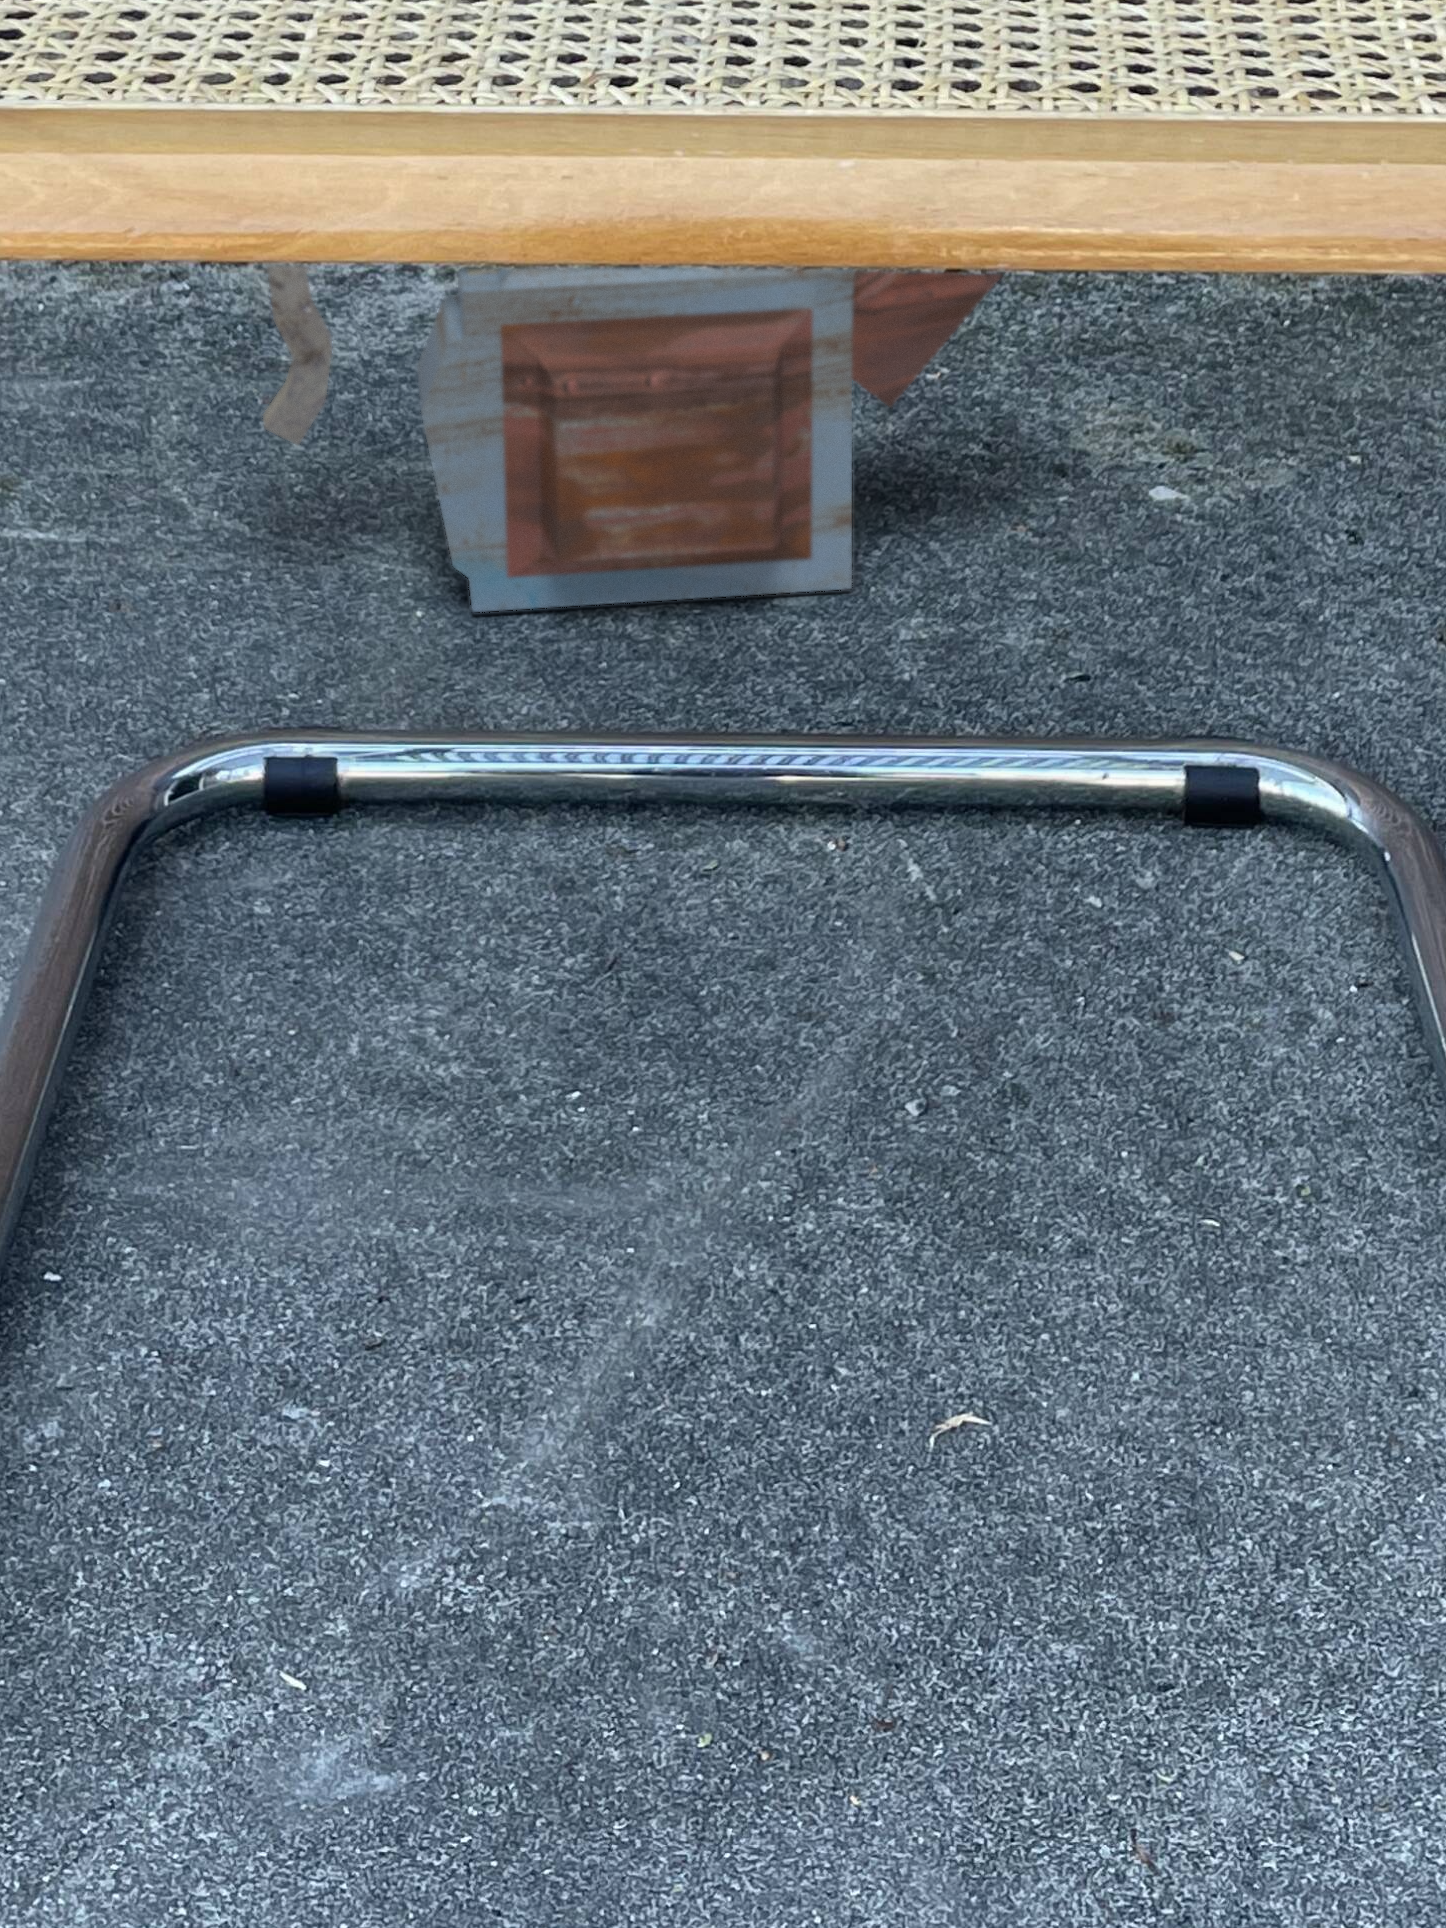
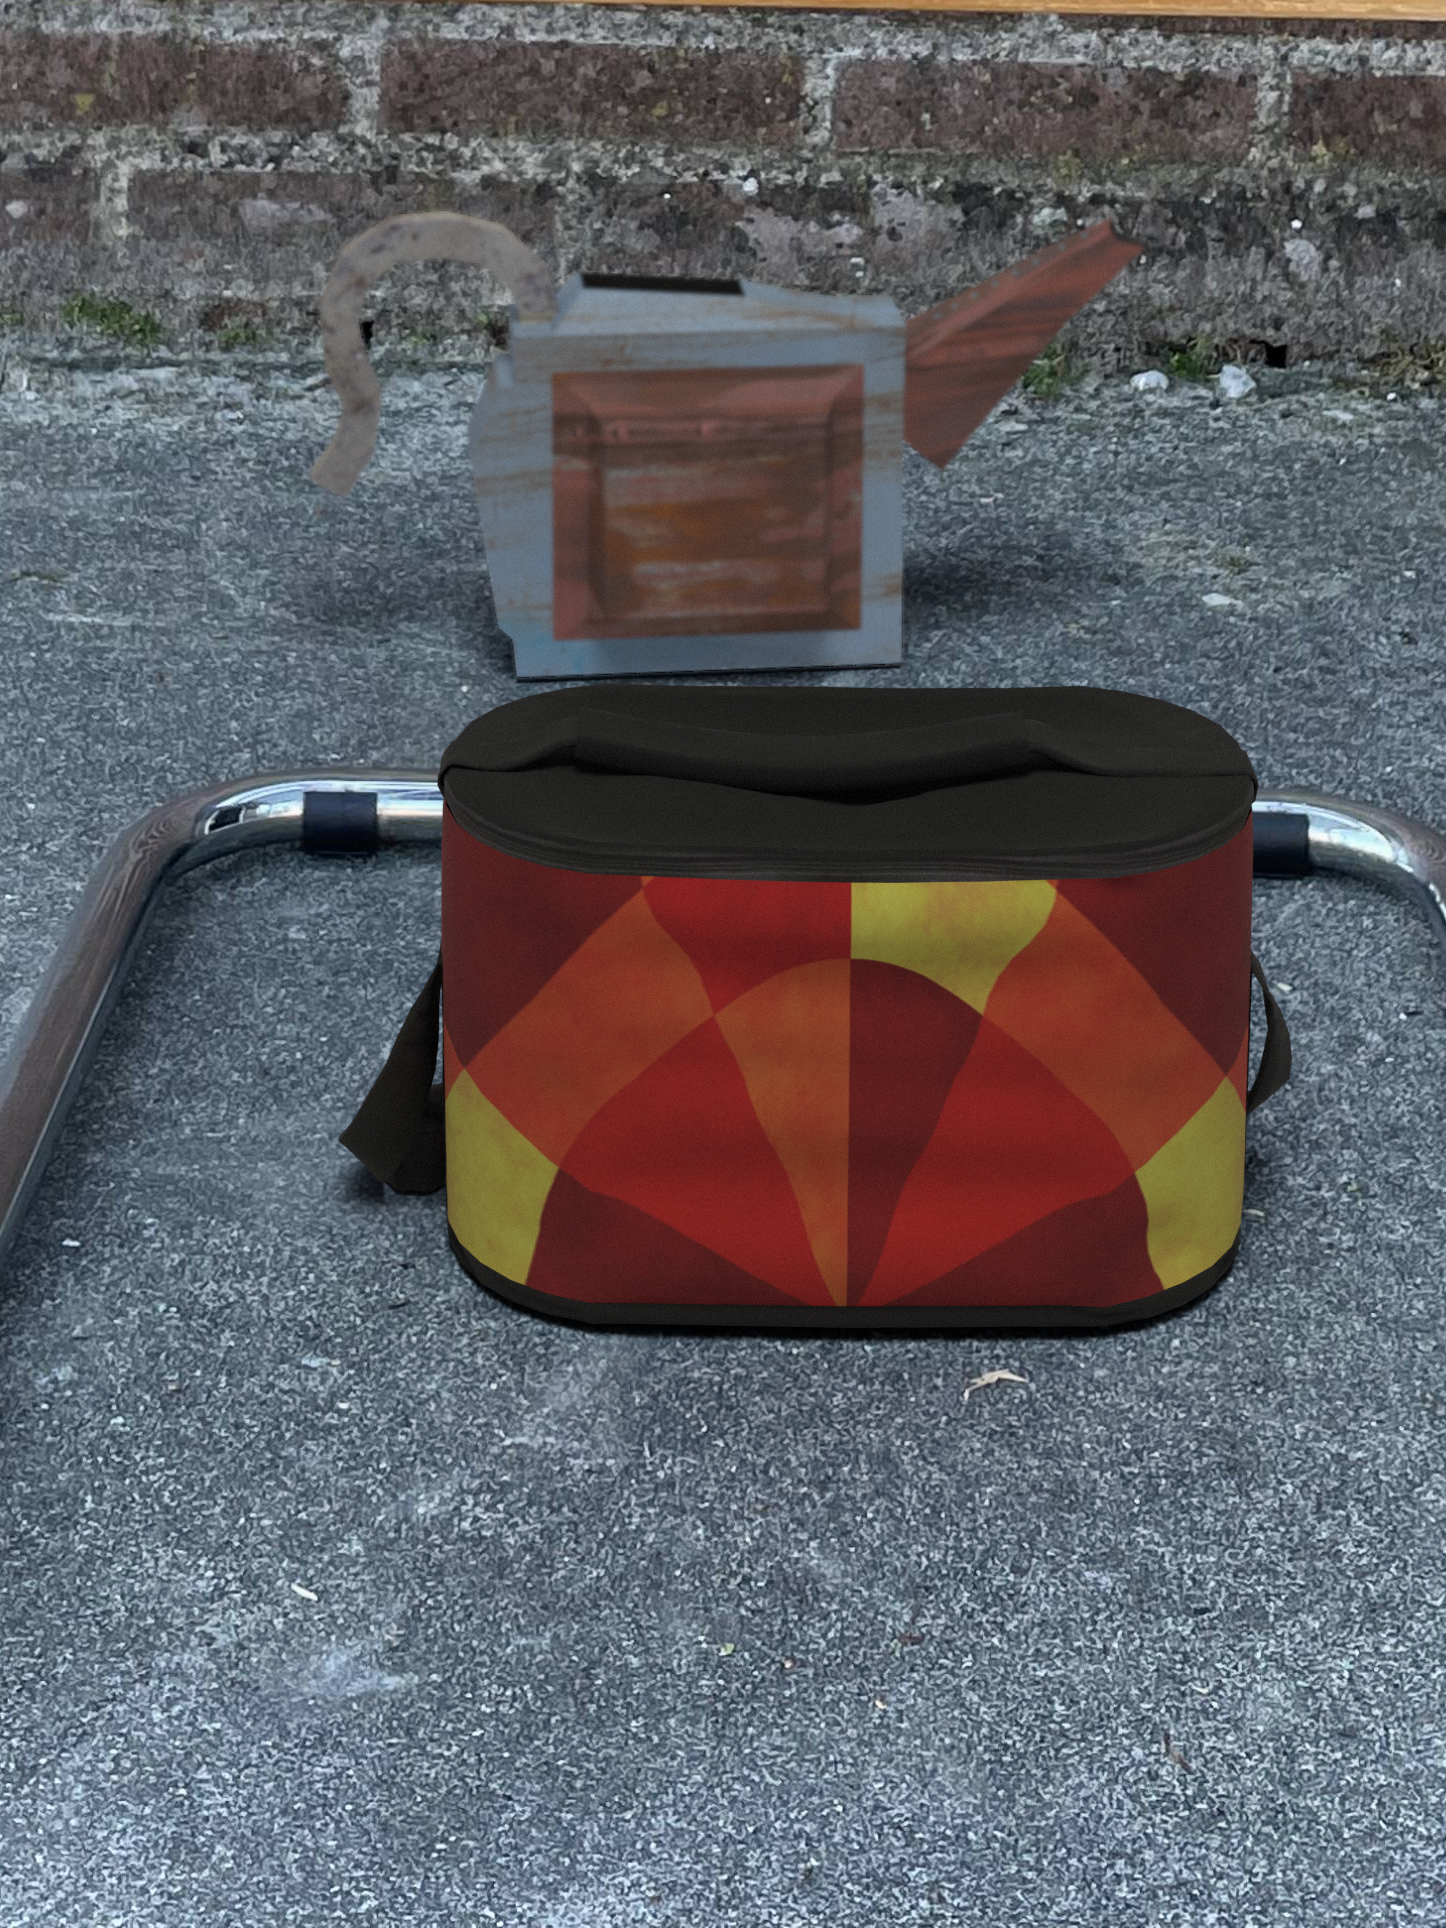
bag: none [309,737,1229,1373] -> present [339,683,1292,1328]

